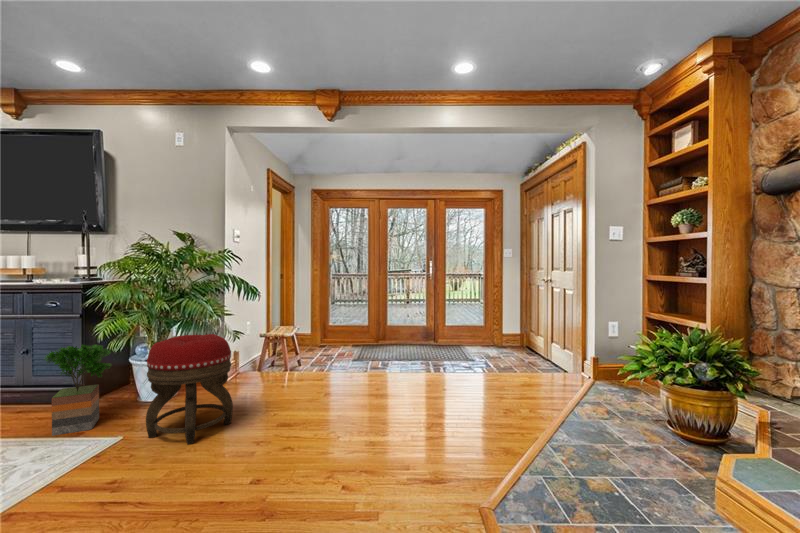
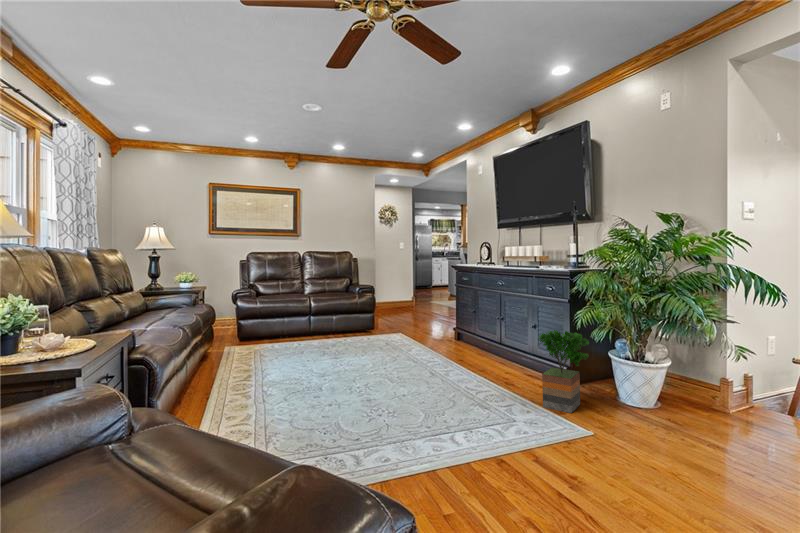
footstool: present [146,334,233,445] -> none [614,340,724,475]

